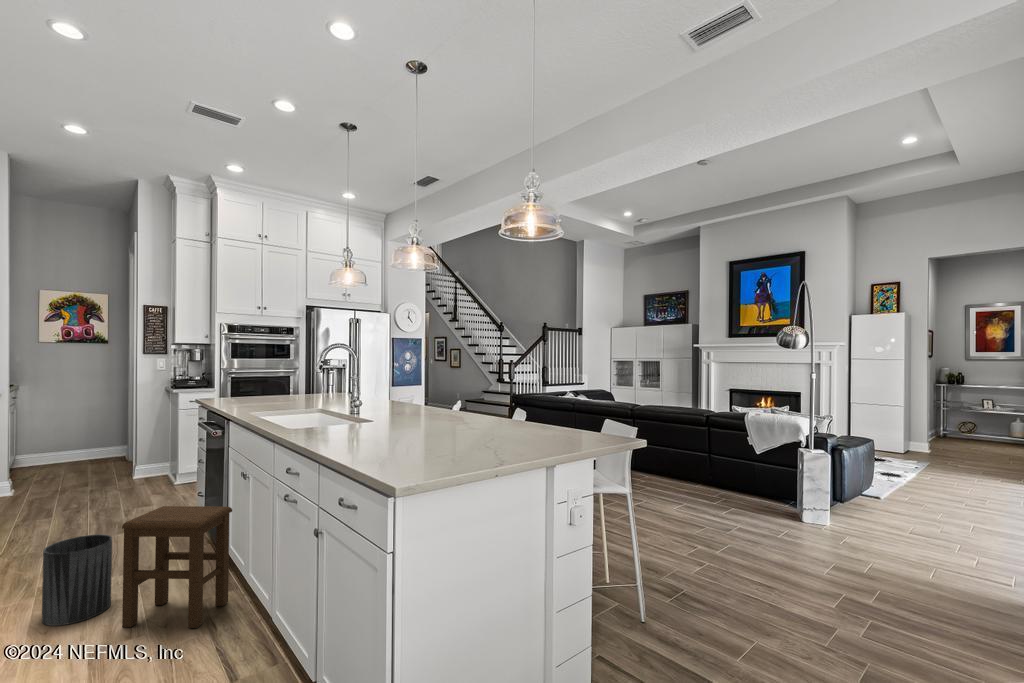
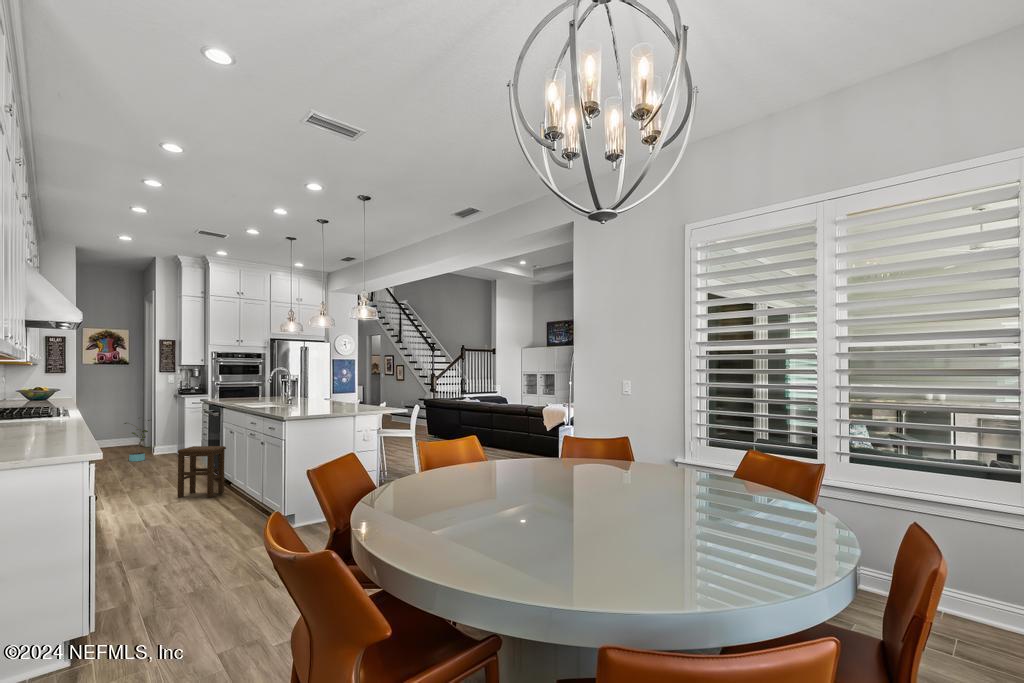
potted plant: none [79,422,128,493] -> present [124,420,150,462]
trash can: present [42,534,112,626] -> none [140,461,169,497]

